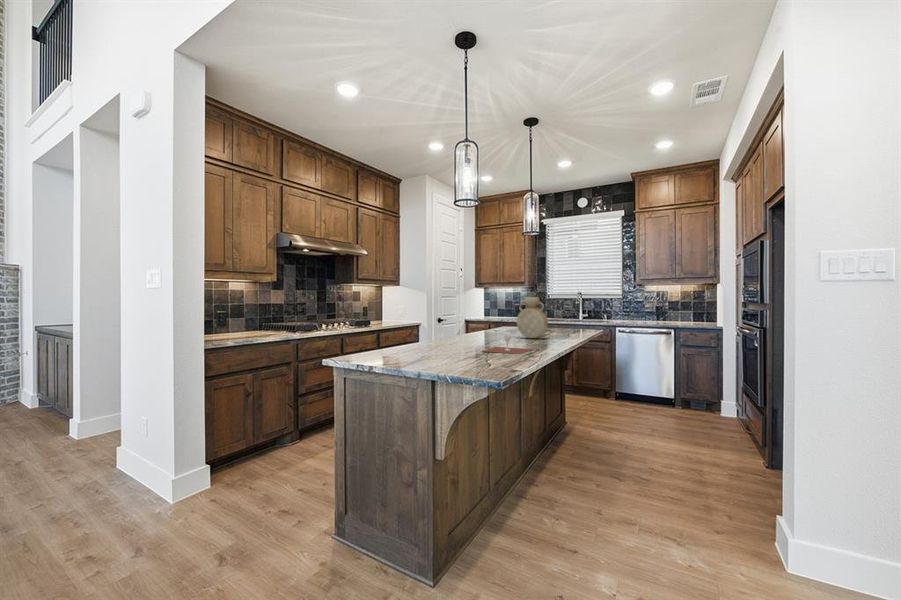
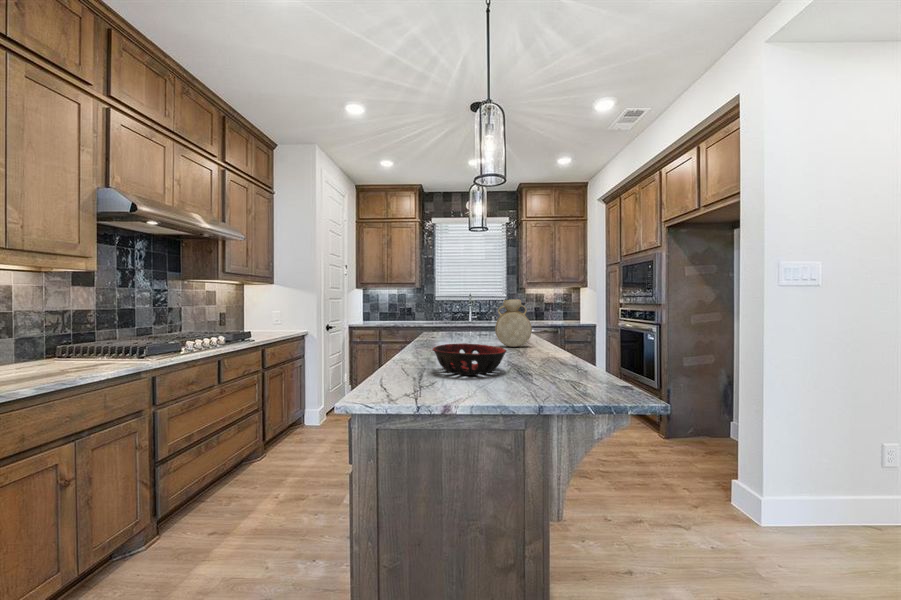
decorative bowl: none [410,330,463,351] -> present [433,344,506,375]
wine glass: present [483,332,532,354] -> none [527,343,592,371]

